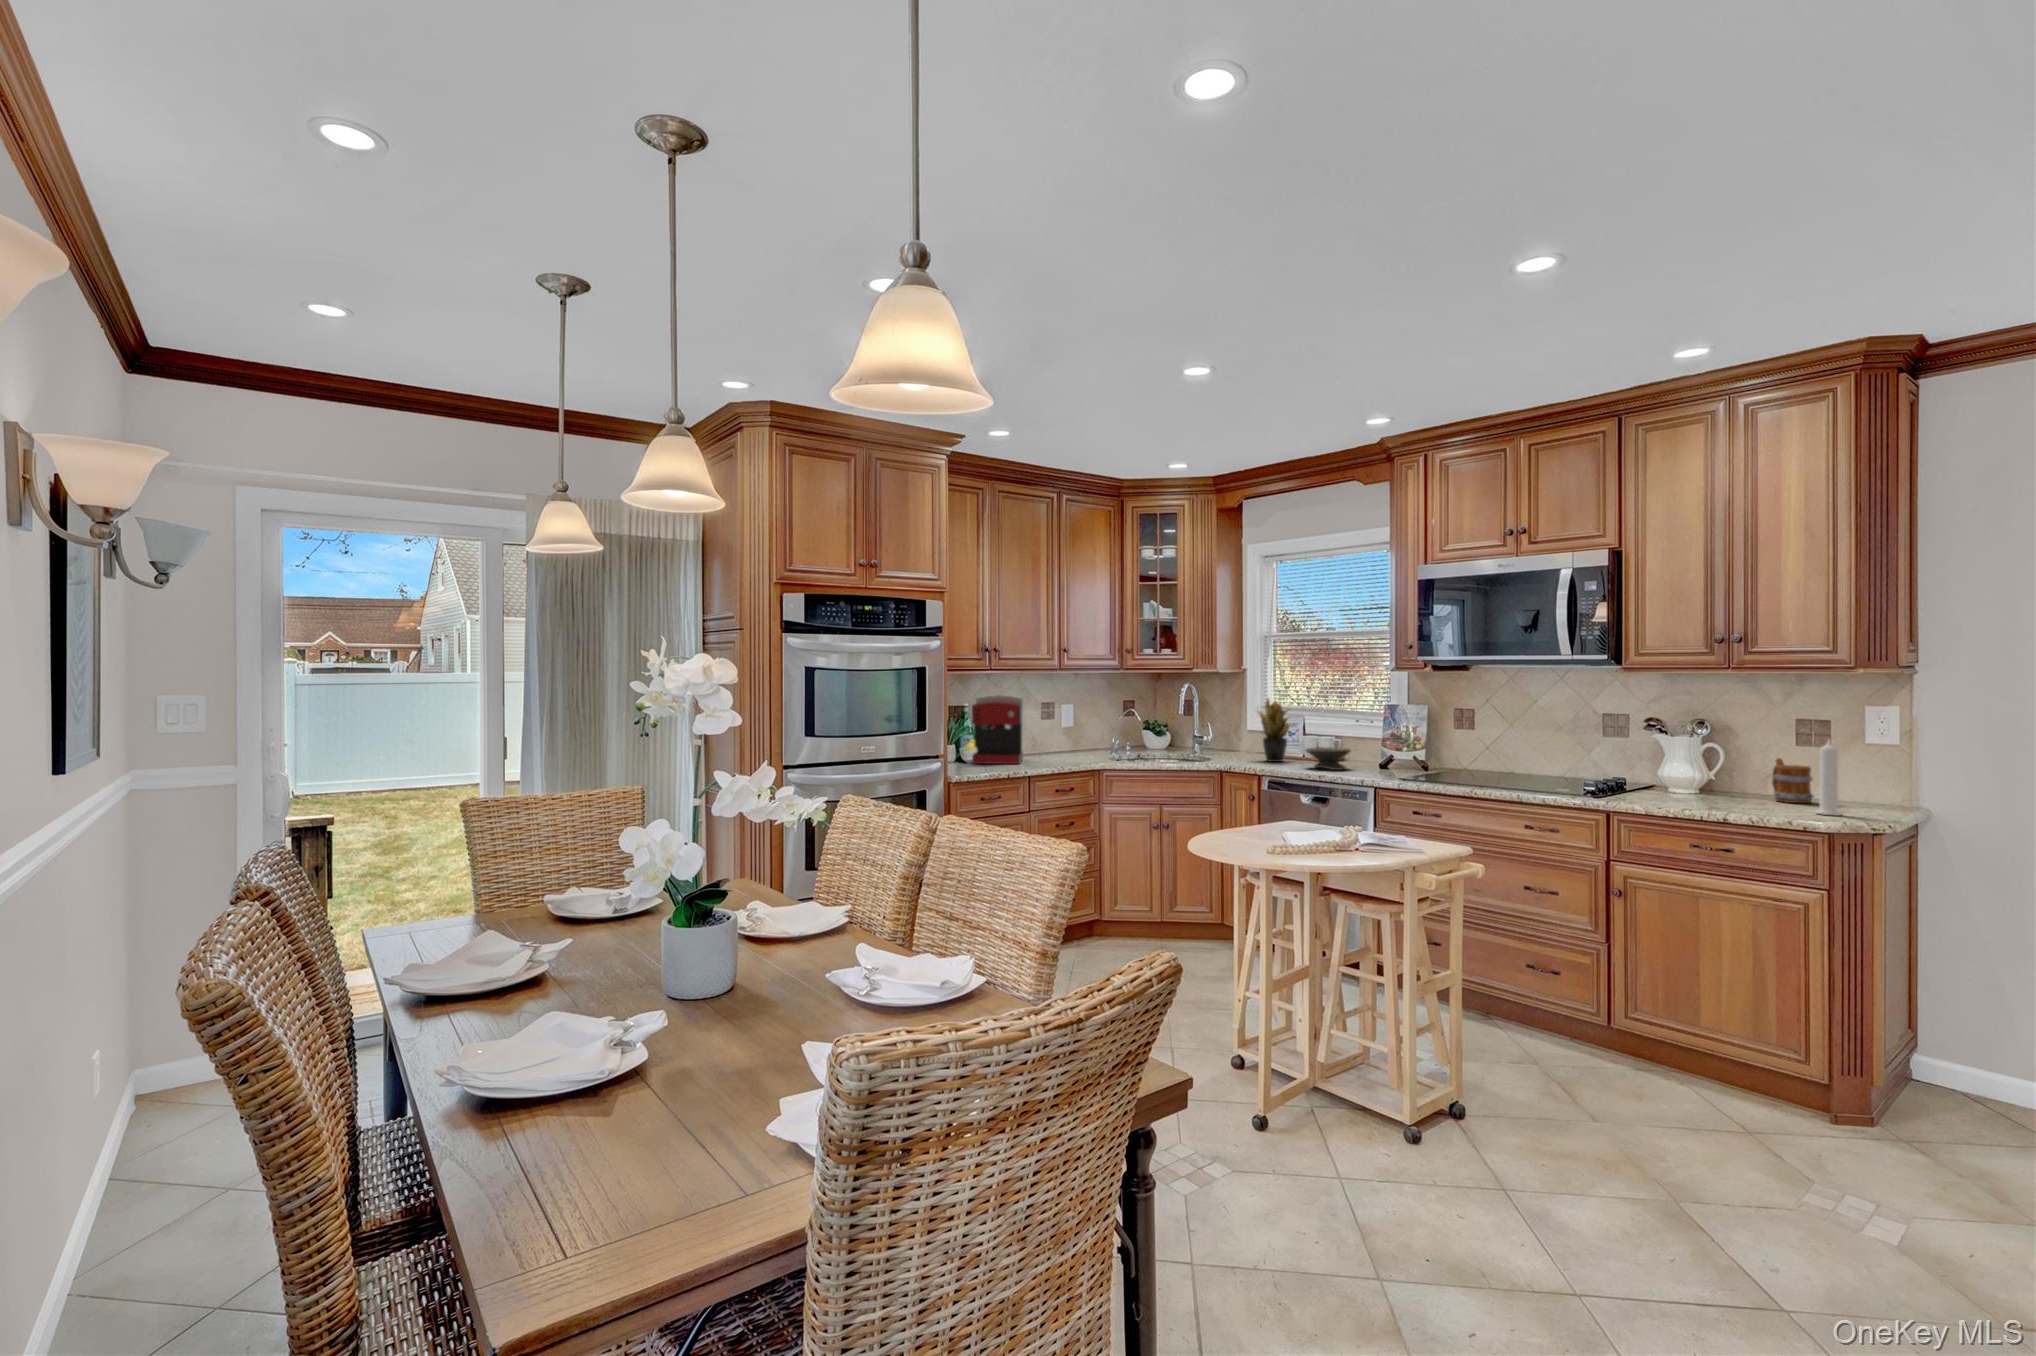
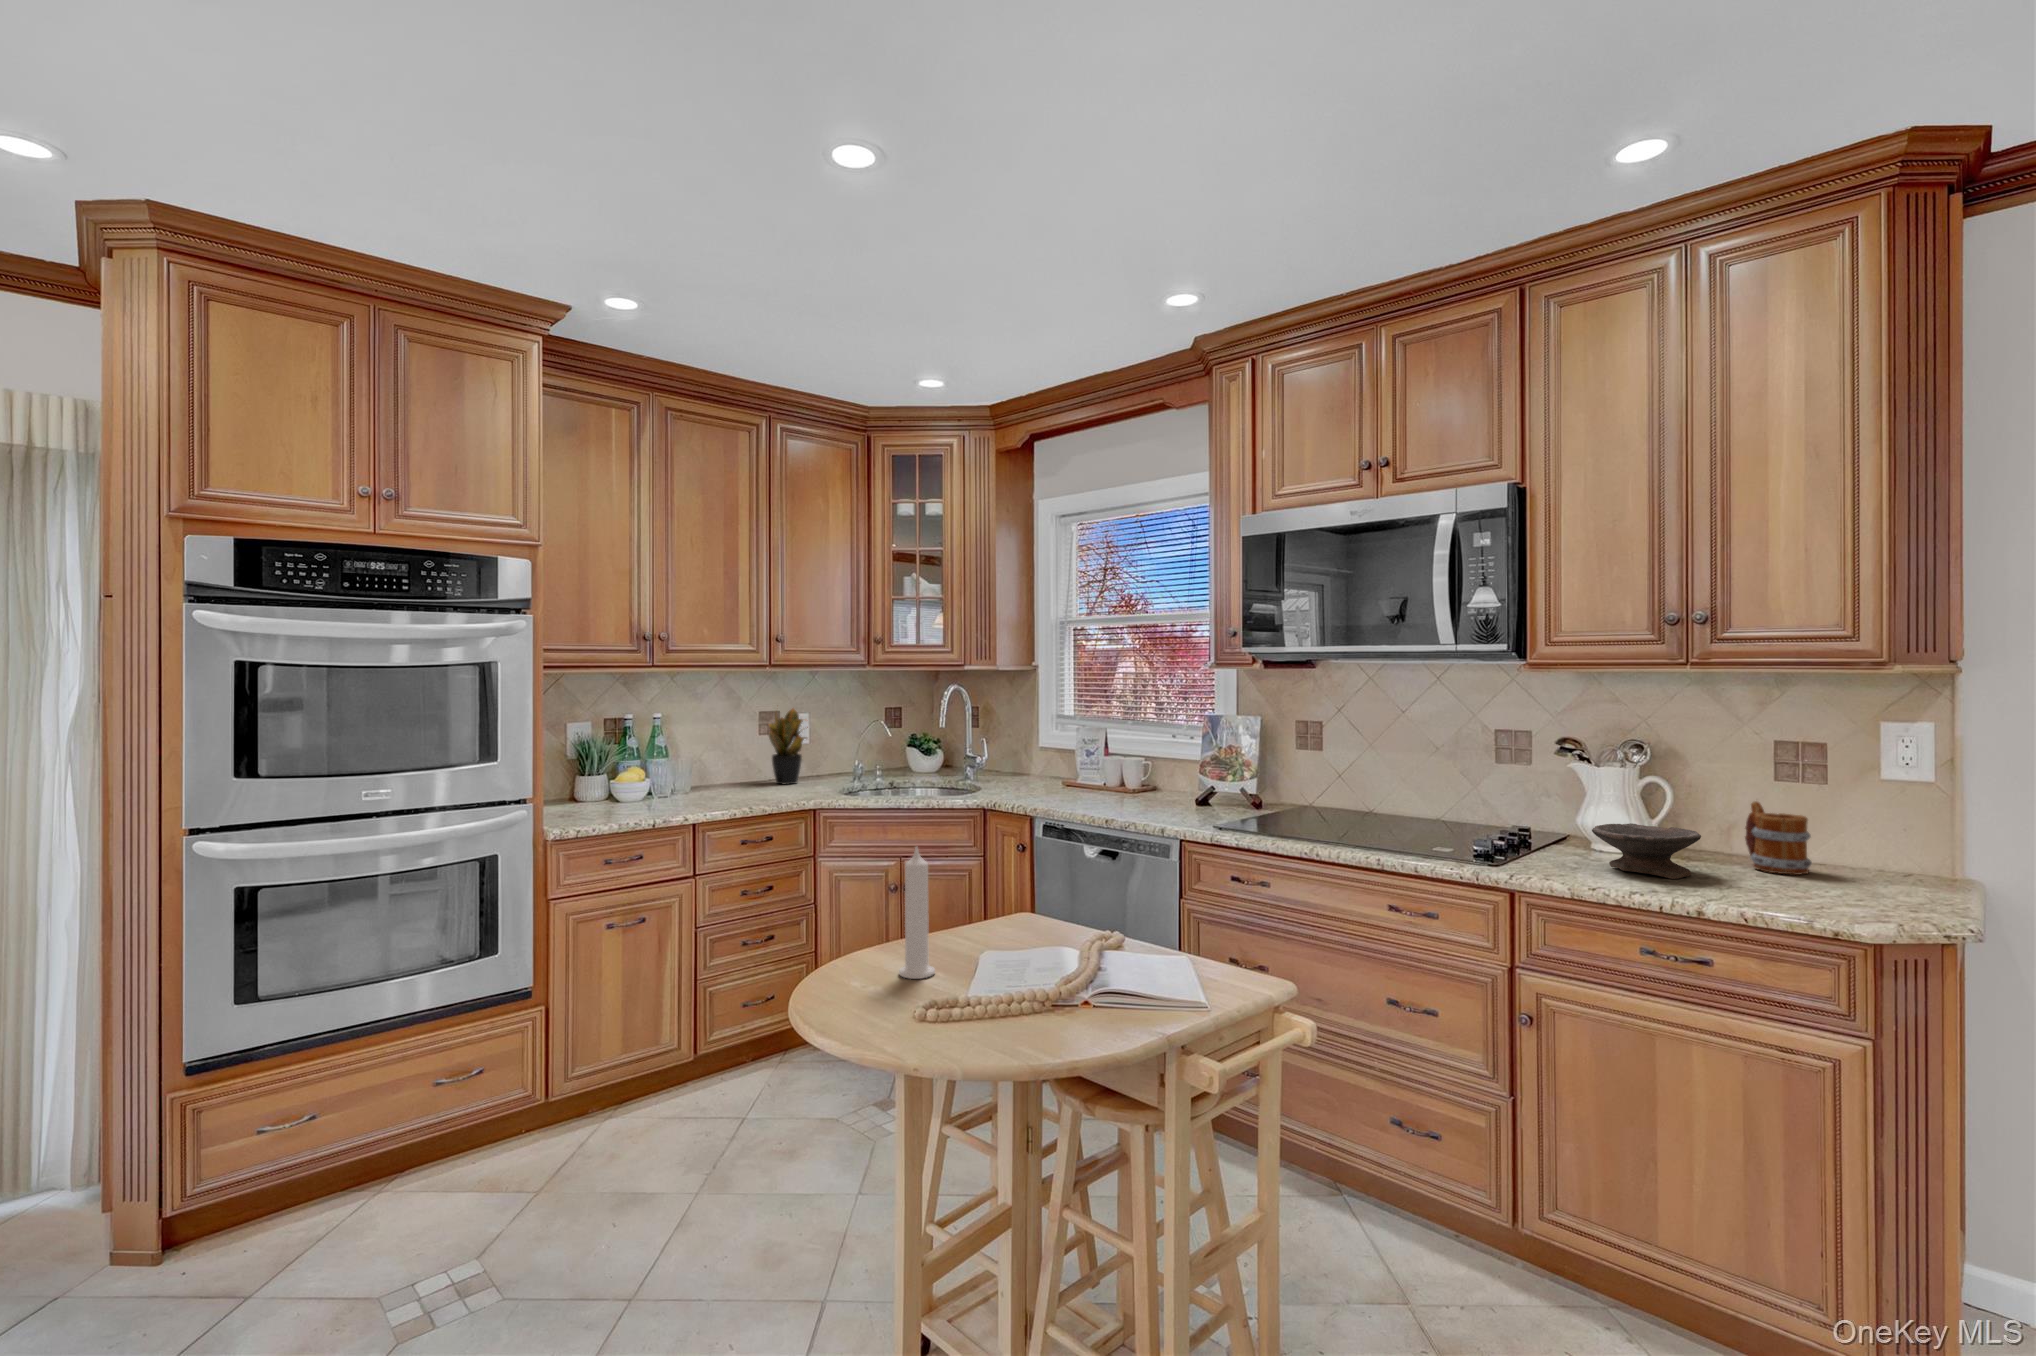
coffee maker: present [972,695,1023,764] -> none [620,706,712,807]
potted plant: present [1258,699,1289,762] -> present [769,708,808,784]
candle: present [1815,739,1842,815] -> present [899,847,935,979]
bowl: present [1305,747,1351,770] -> present [1592,823,1701,879]

